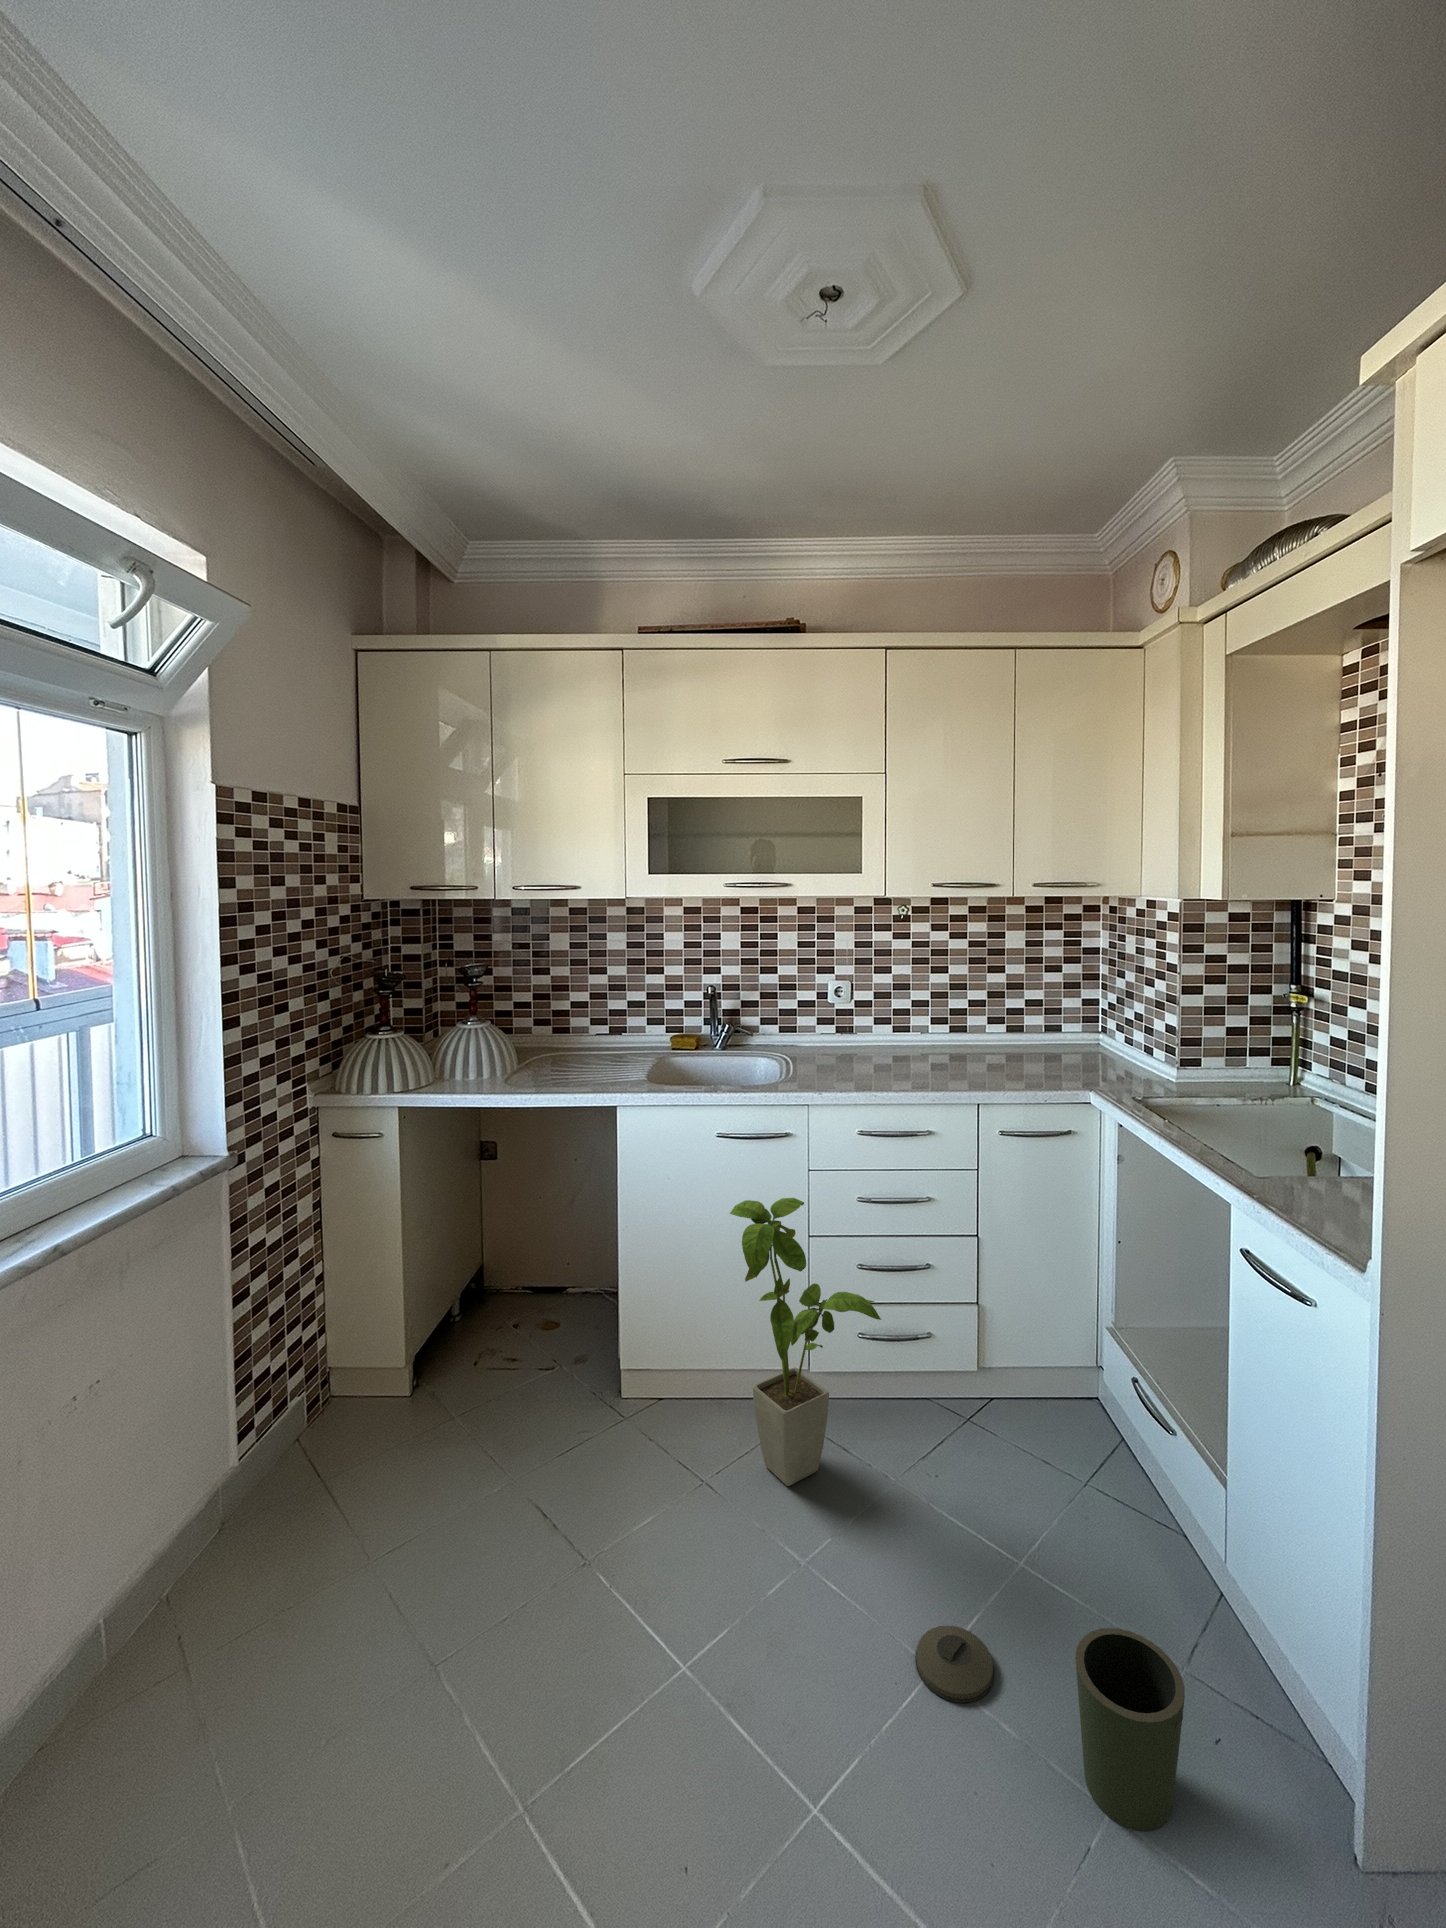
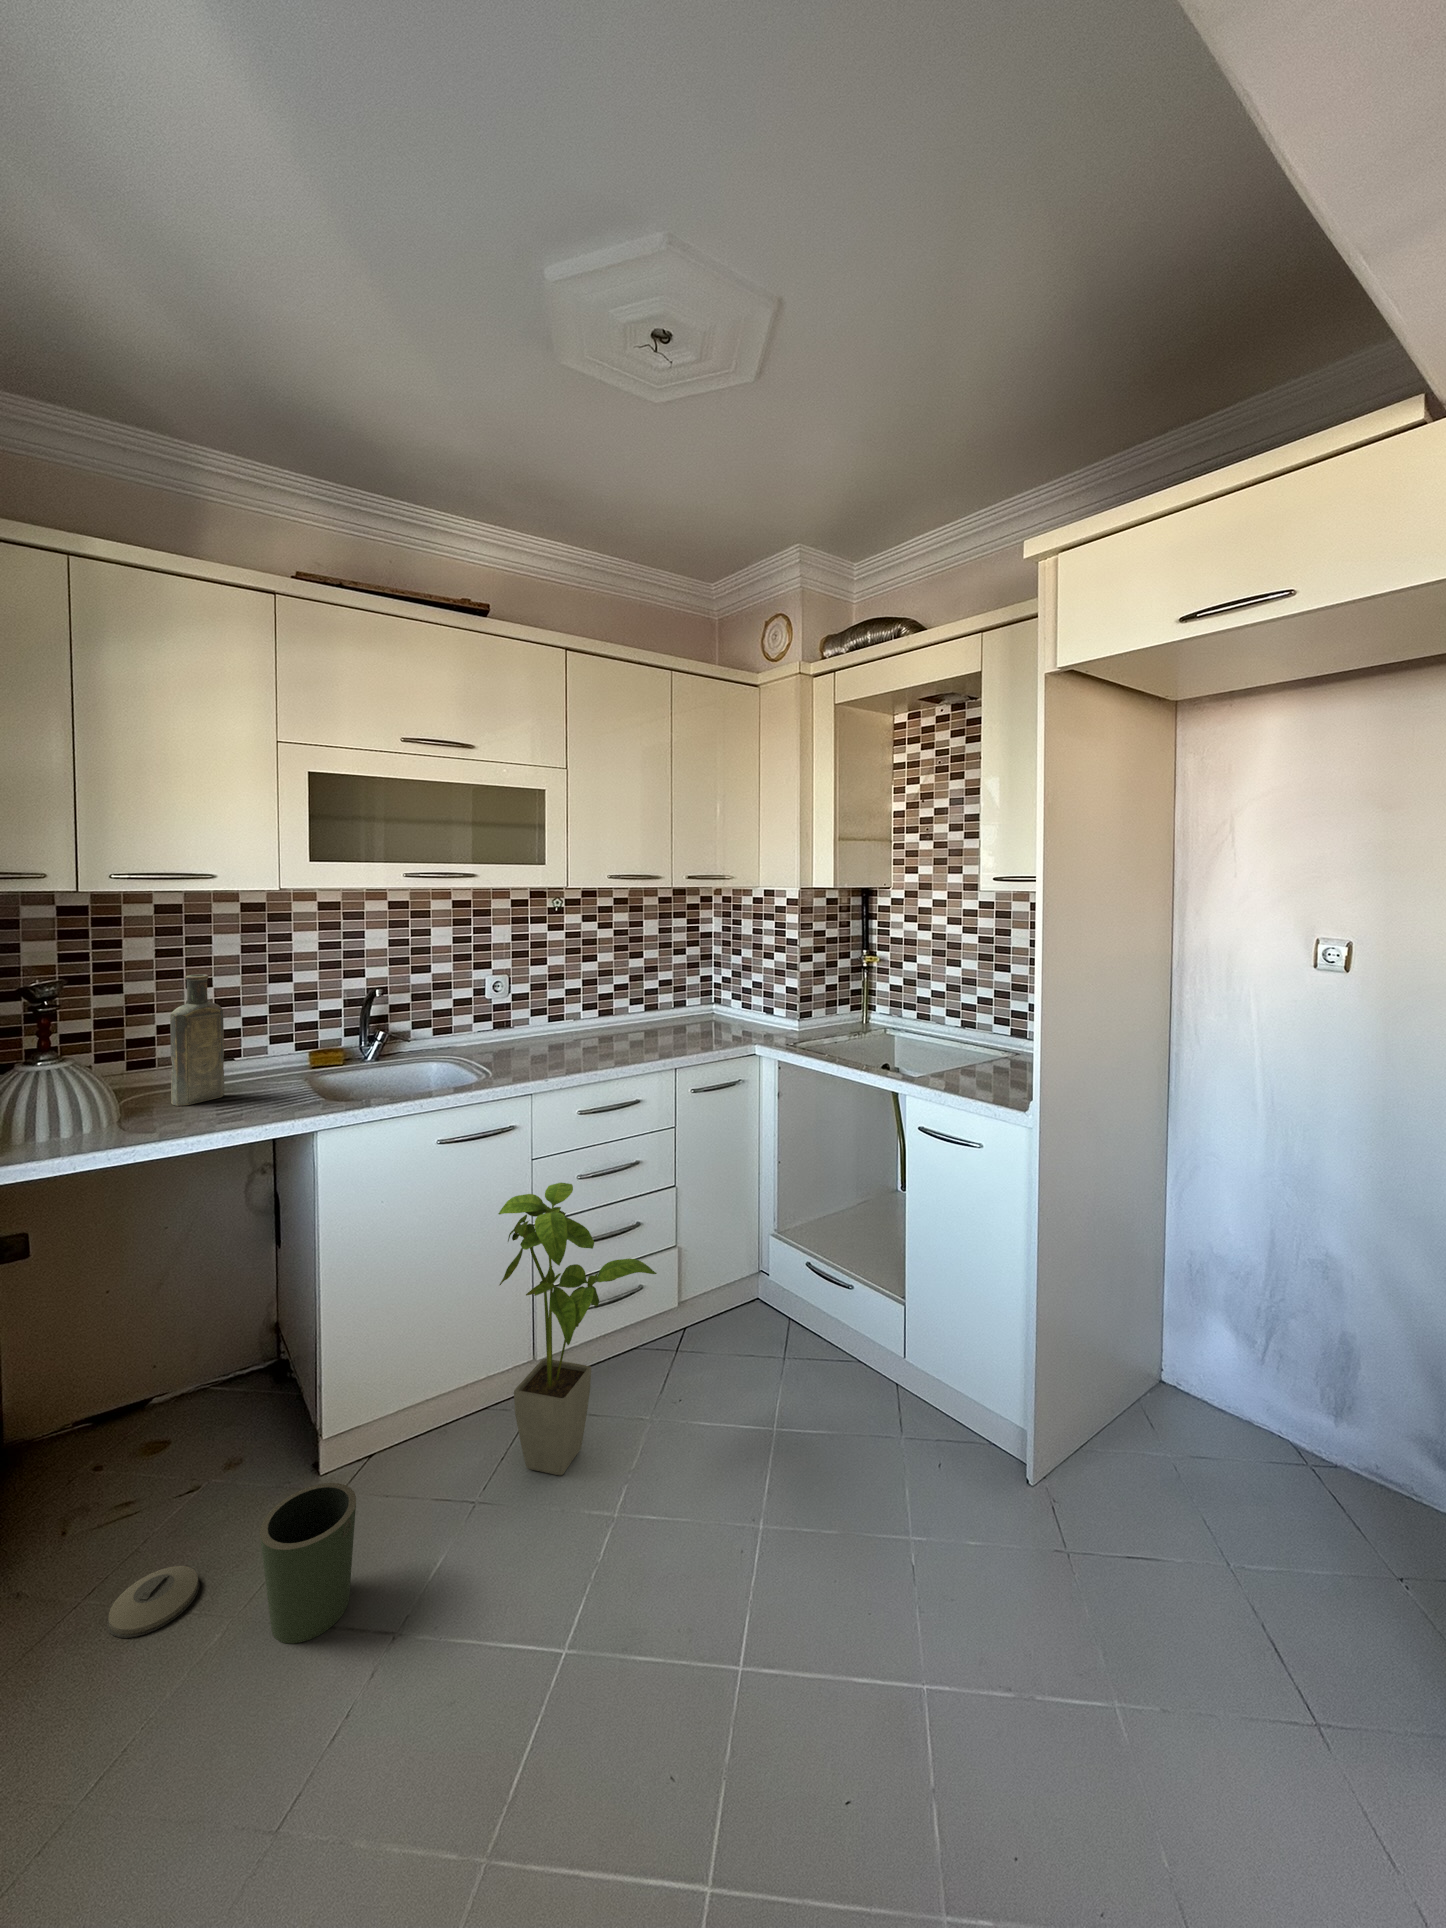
bottle: none [552,966,595,1068] -> present [170,974,224,1106]
trash can: present [915,1626,1185,1832] -> present [107,1483,356,1644]

